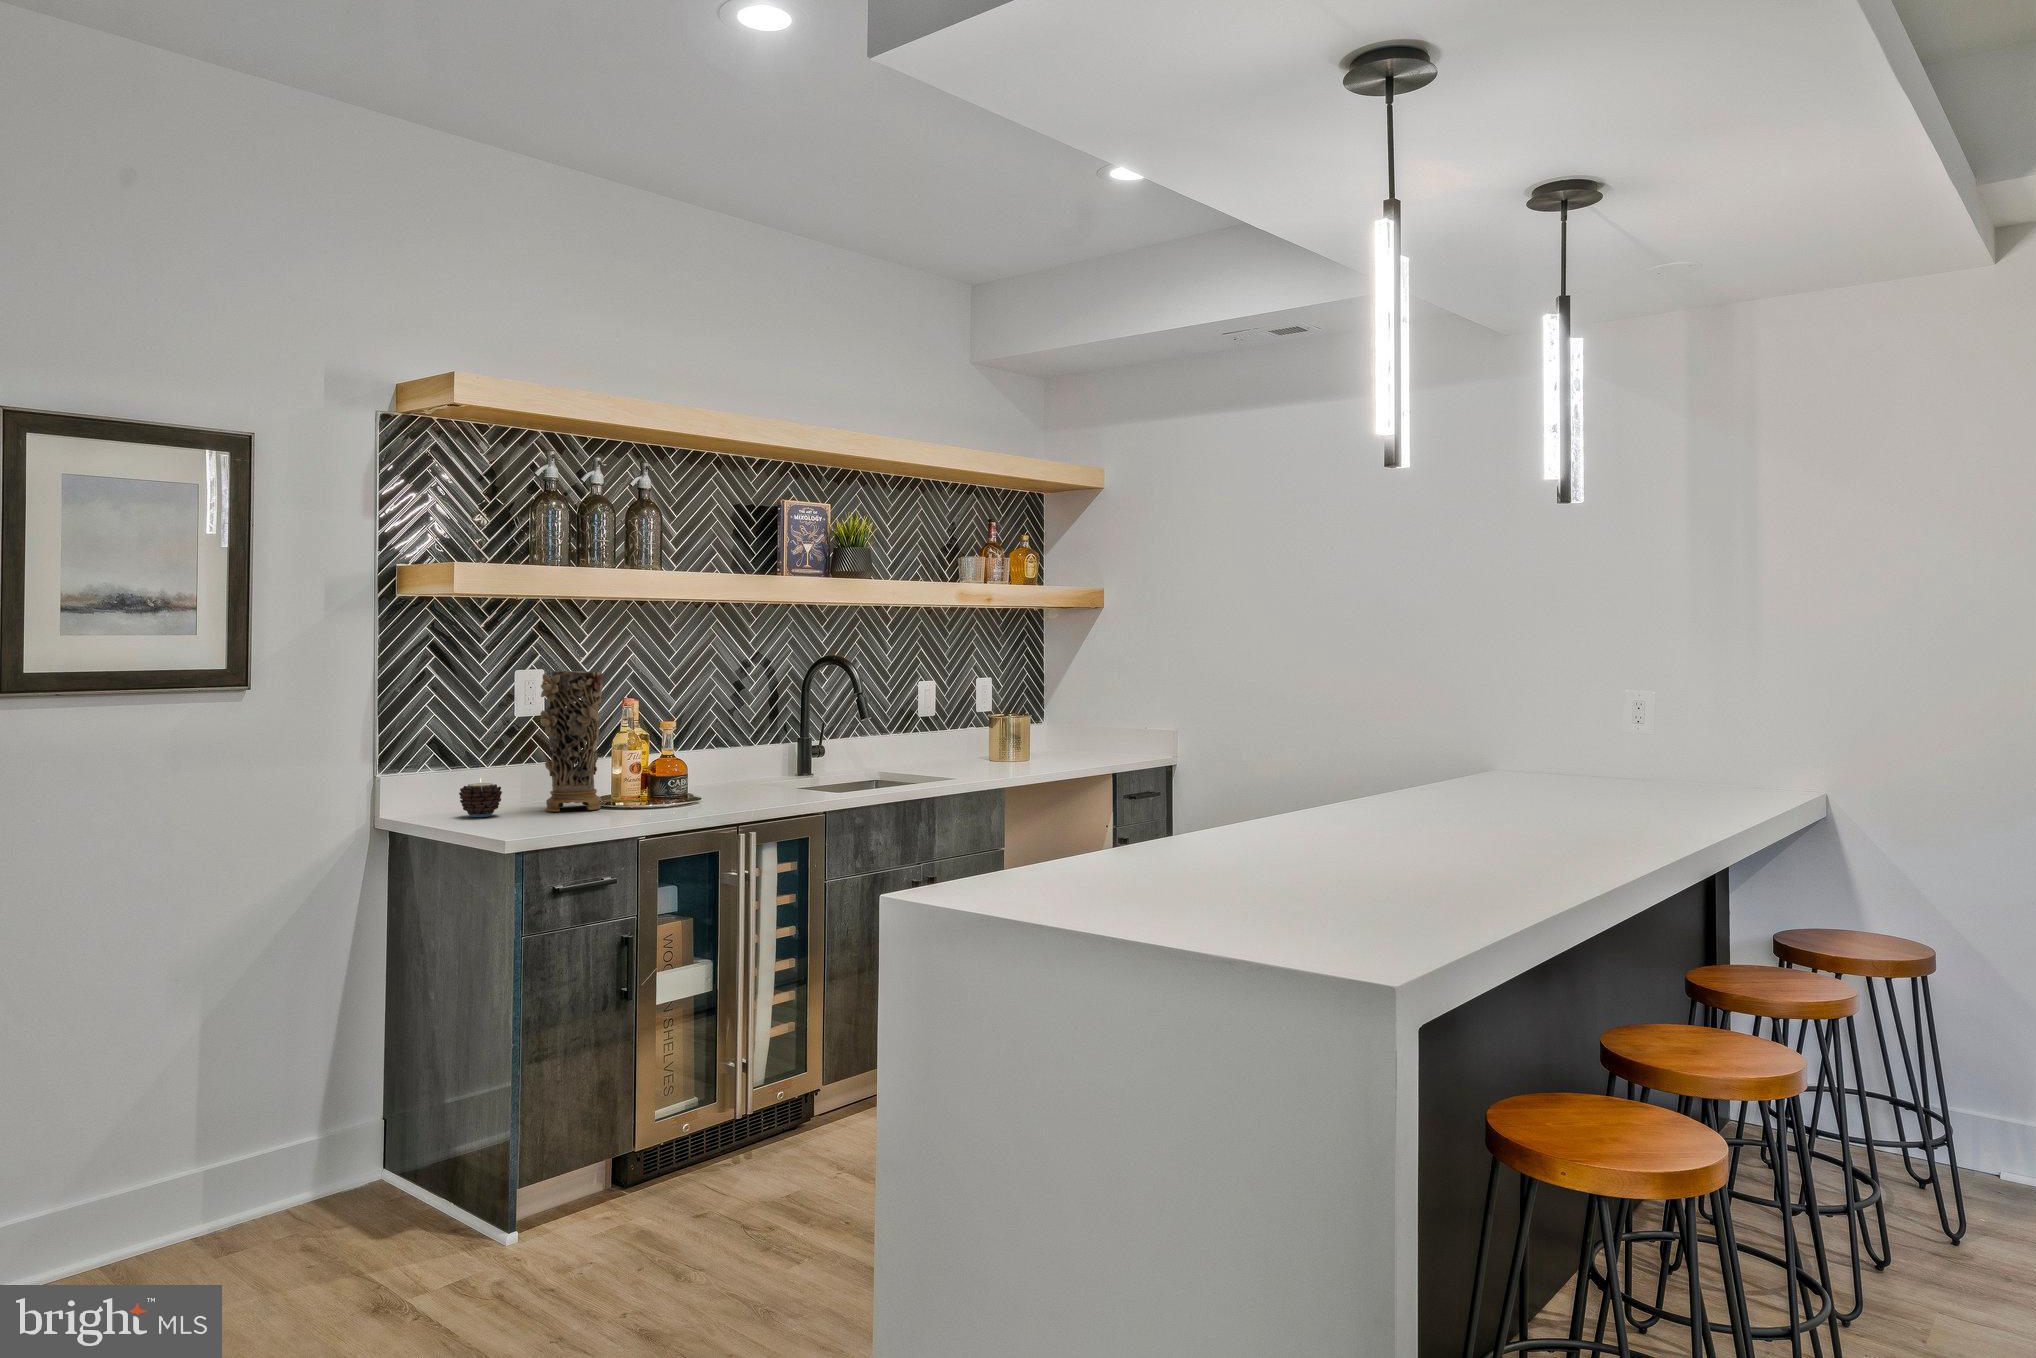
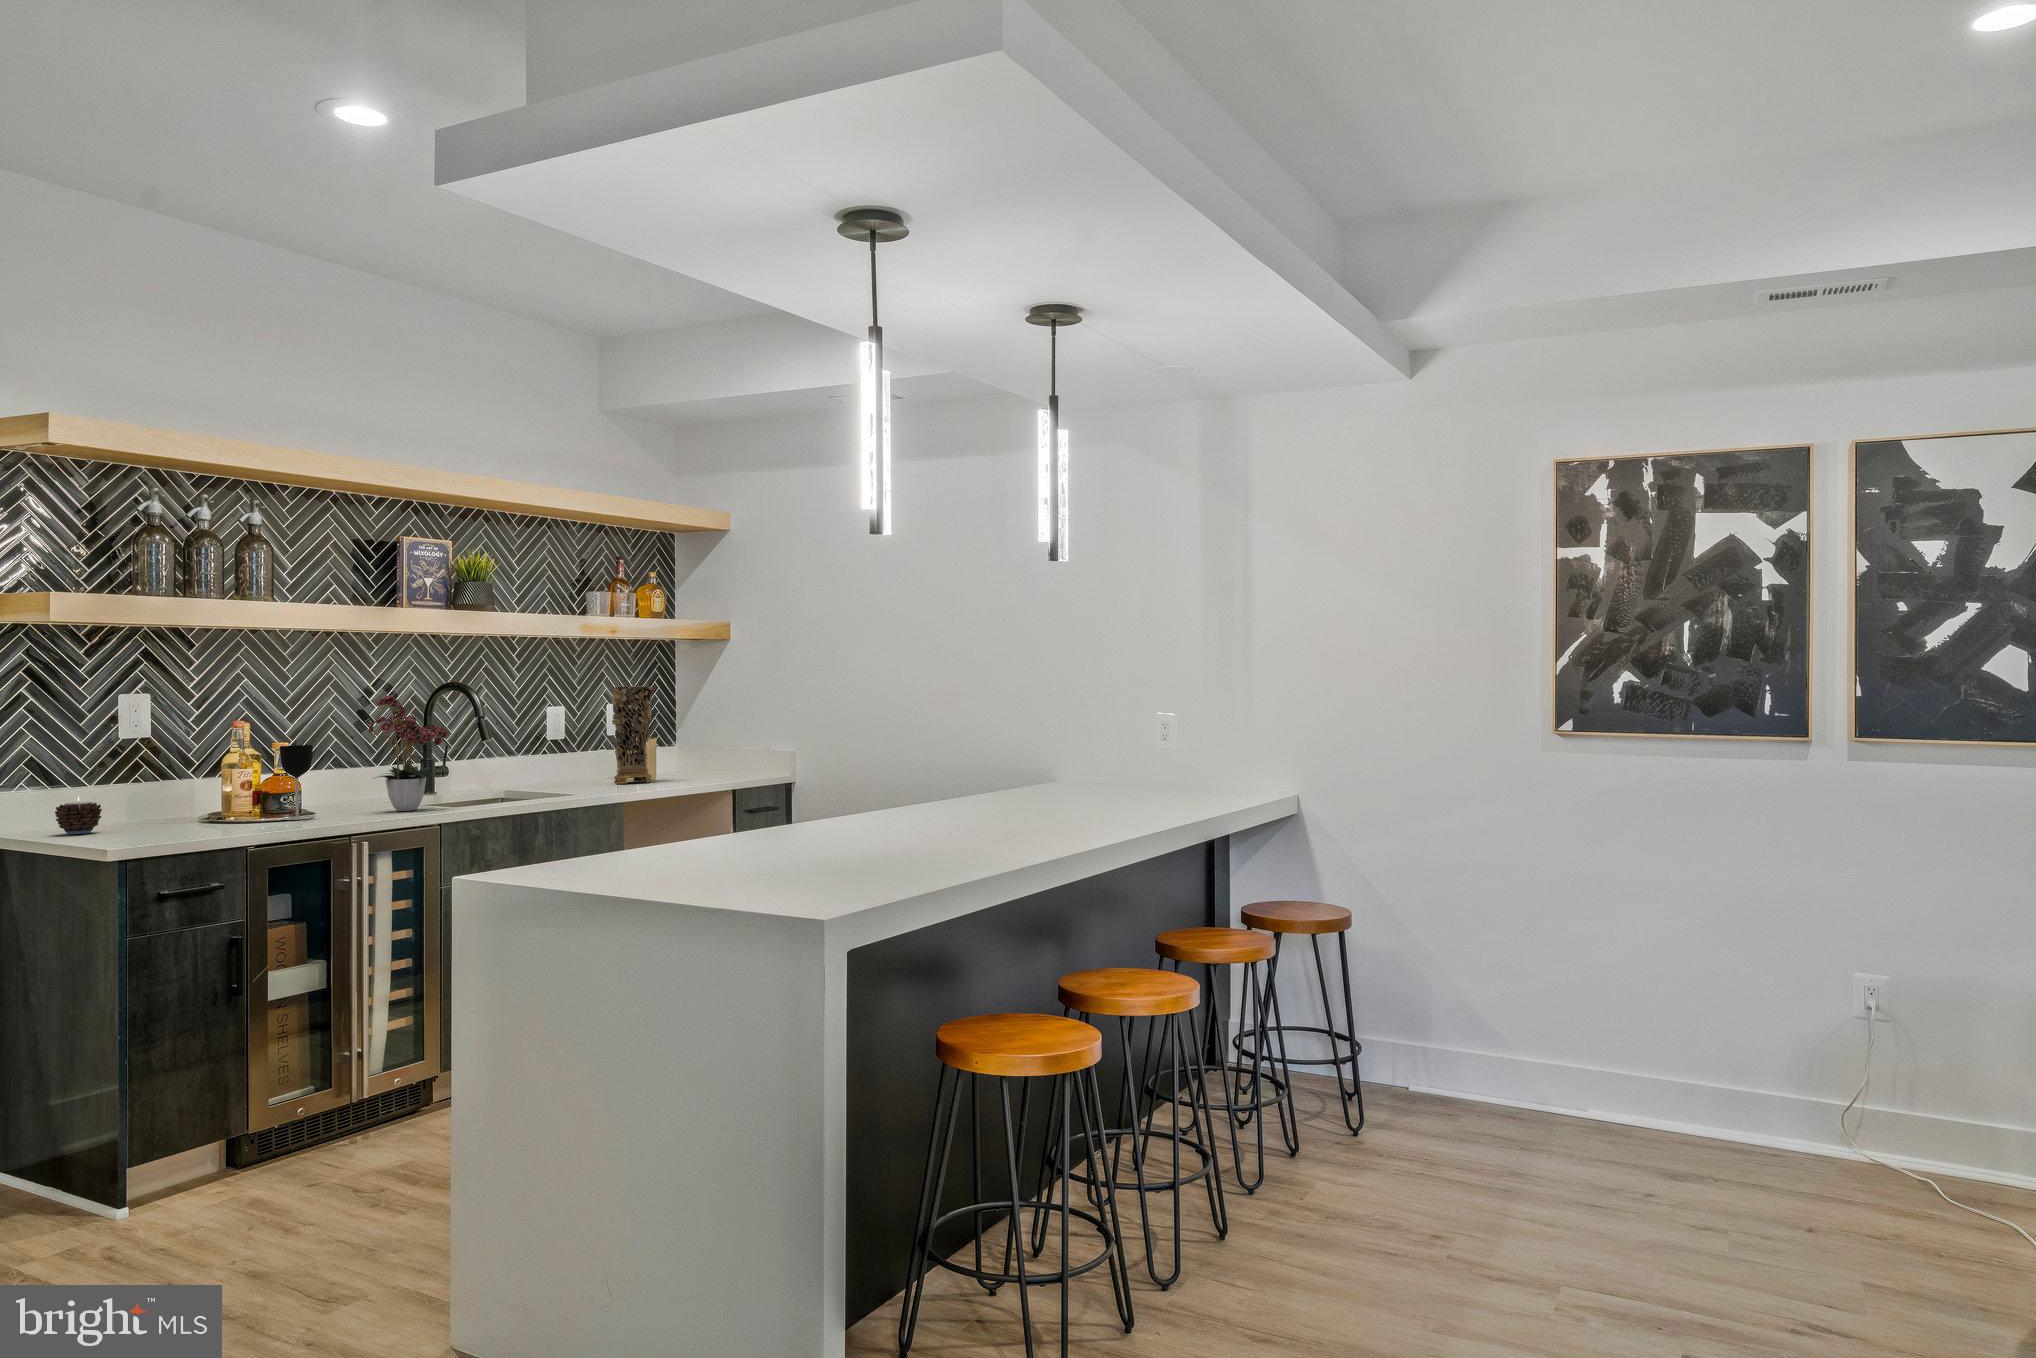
flower arrangement: none [750,669,840,801] -> present [369,695,448,811]
decorative vase: present [540,671,603,812] -> present [612,686,654,784]
wine glass: none [669,728,701,808] -> present [280,745,313,820]

